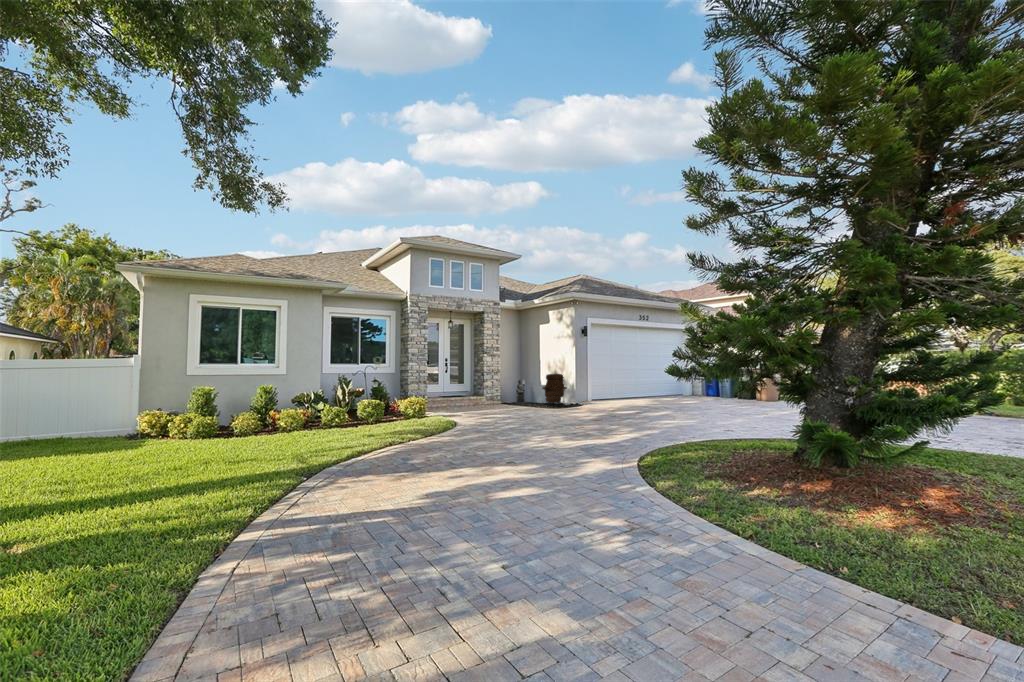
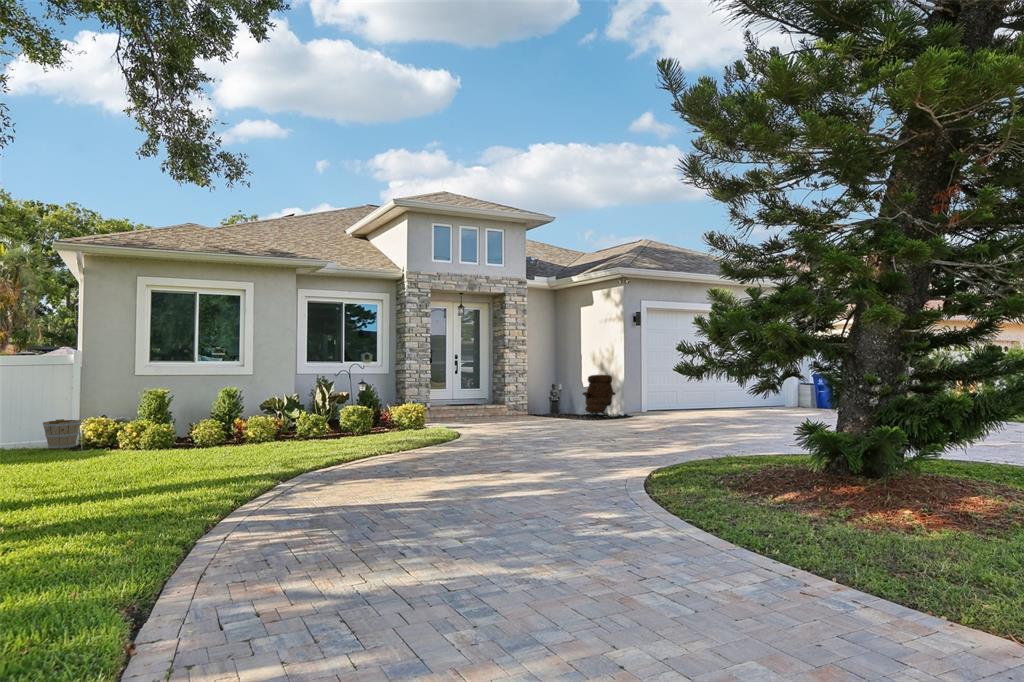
wooden bucket: none [99,413,135,439] -> present [43,419,81,449]

